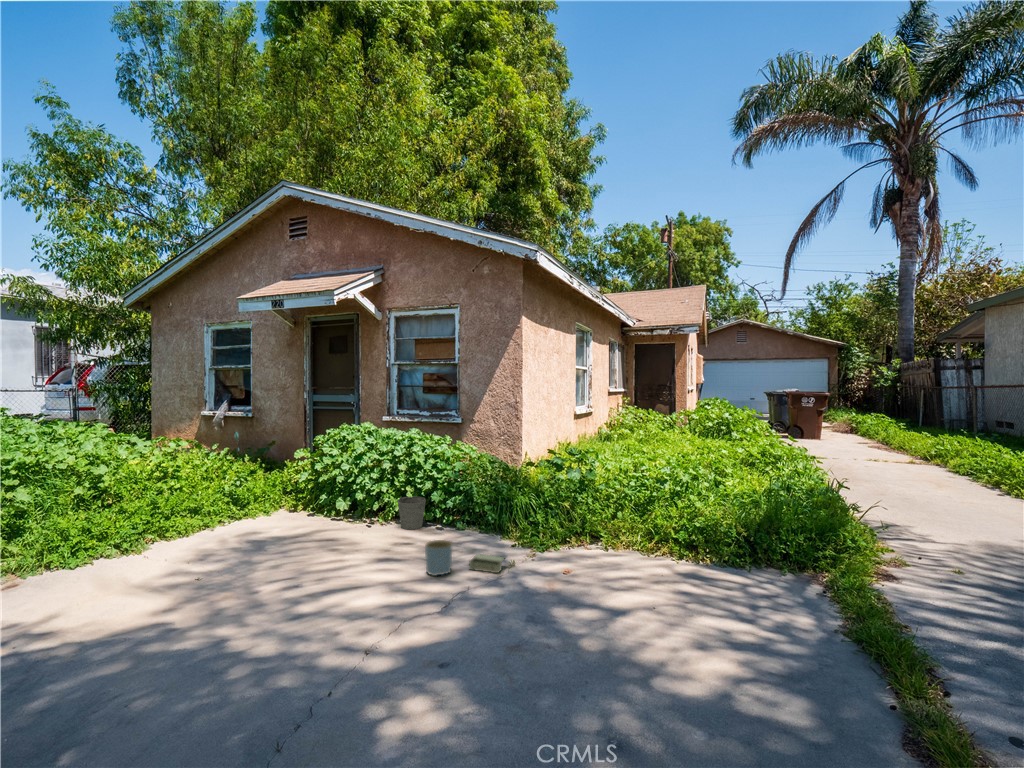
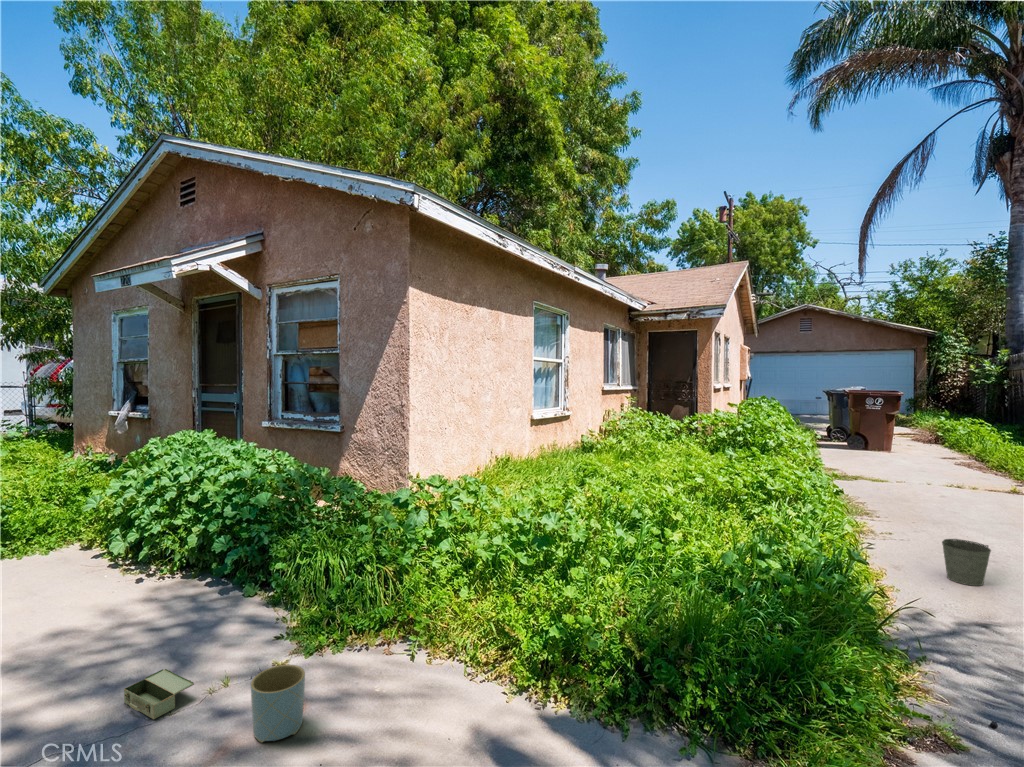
bucket: present [398,497,426,529] -> present [942,539,991,586]
planter: present [425,540,452,576] -> present [251,665,305,742]

